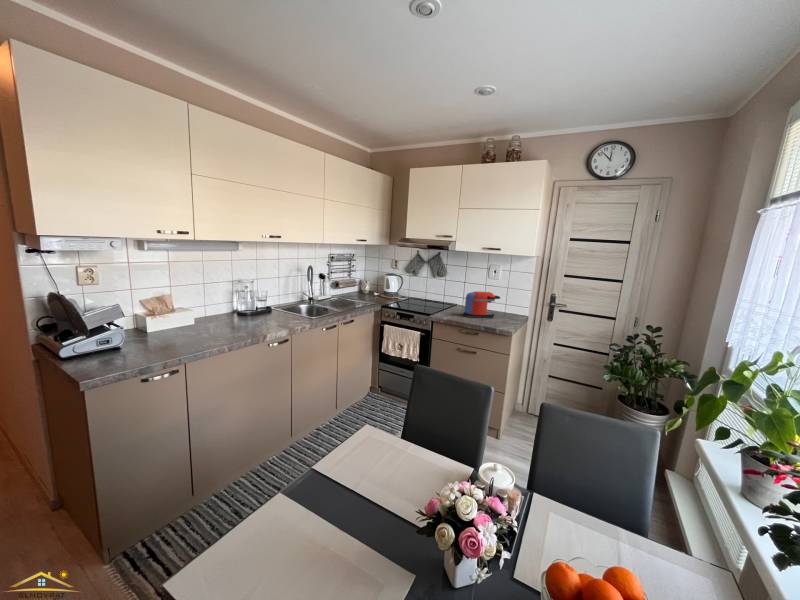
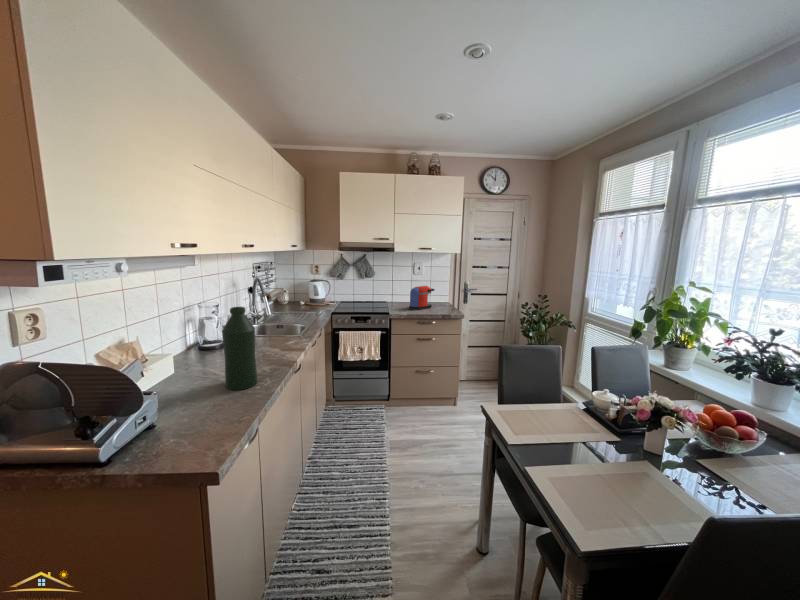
bottle: none [190,281,218,344] -> present [222,307,257,390]

